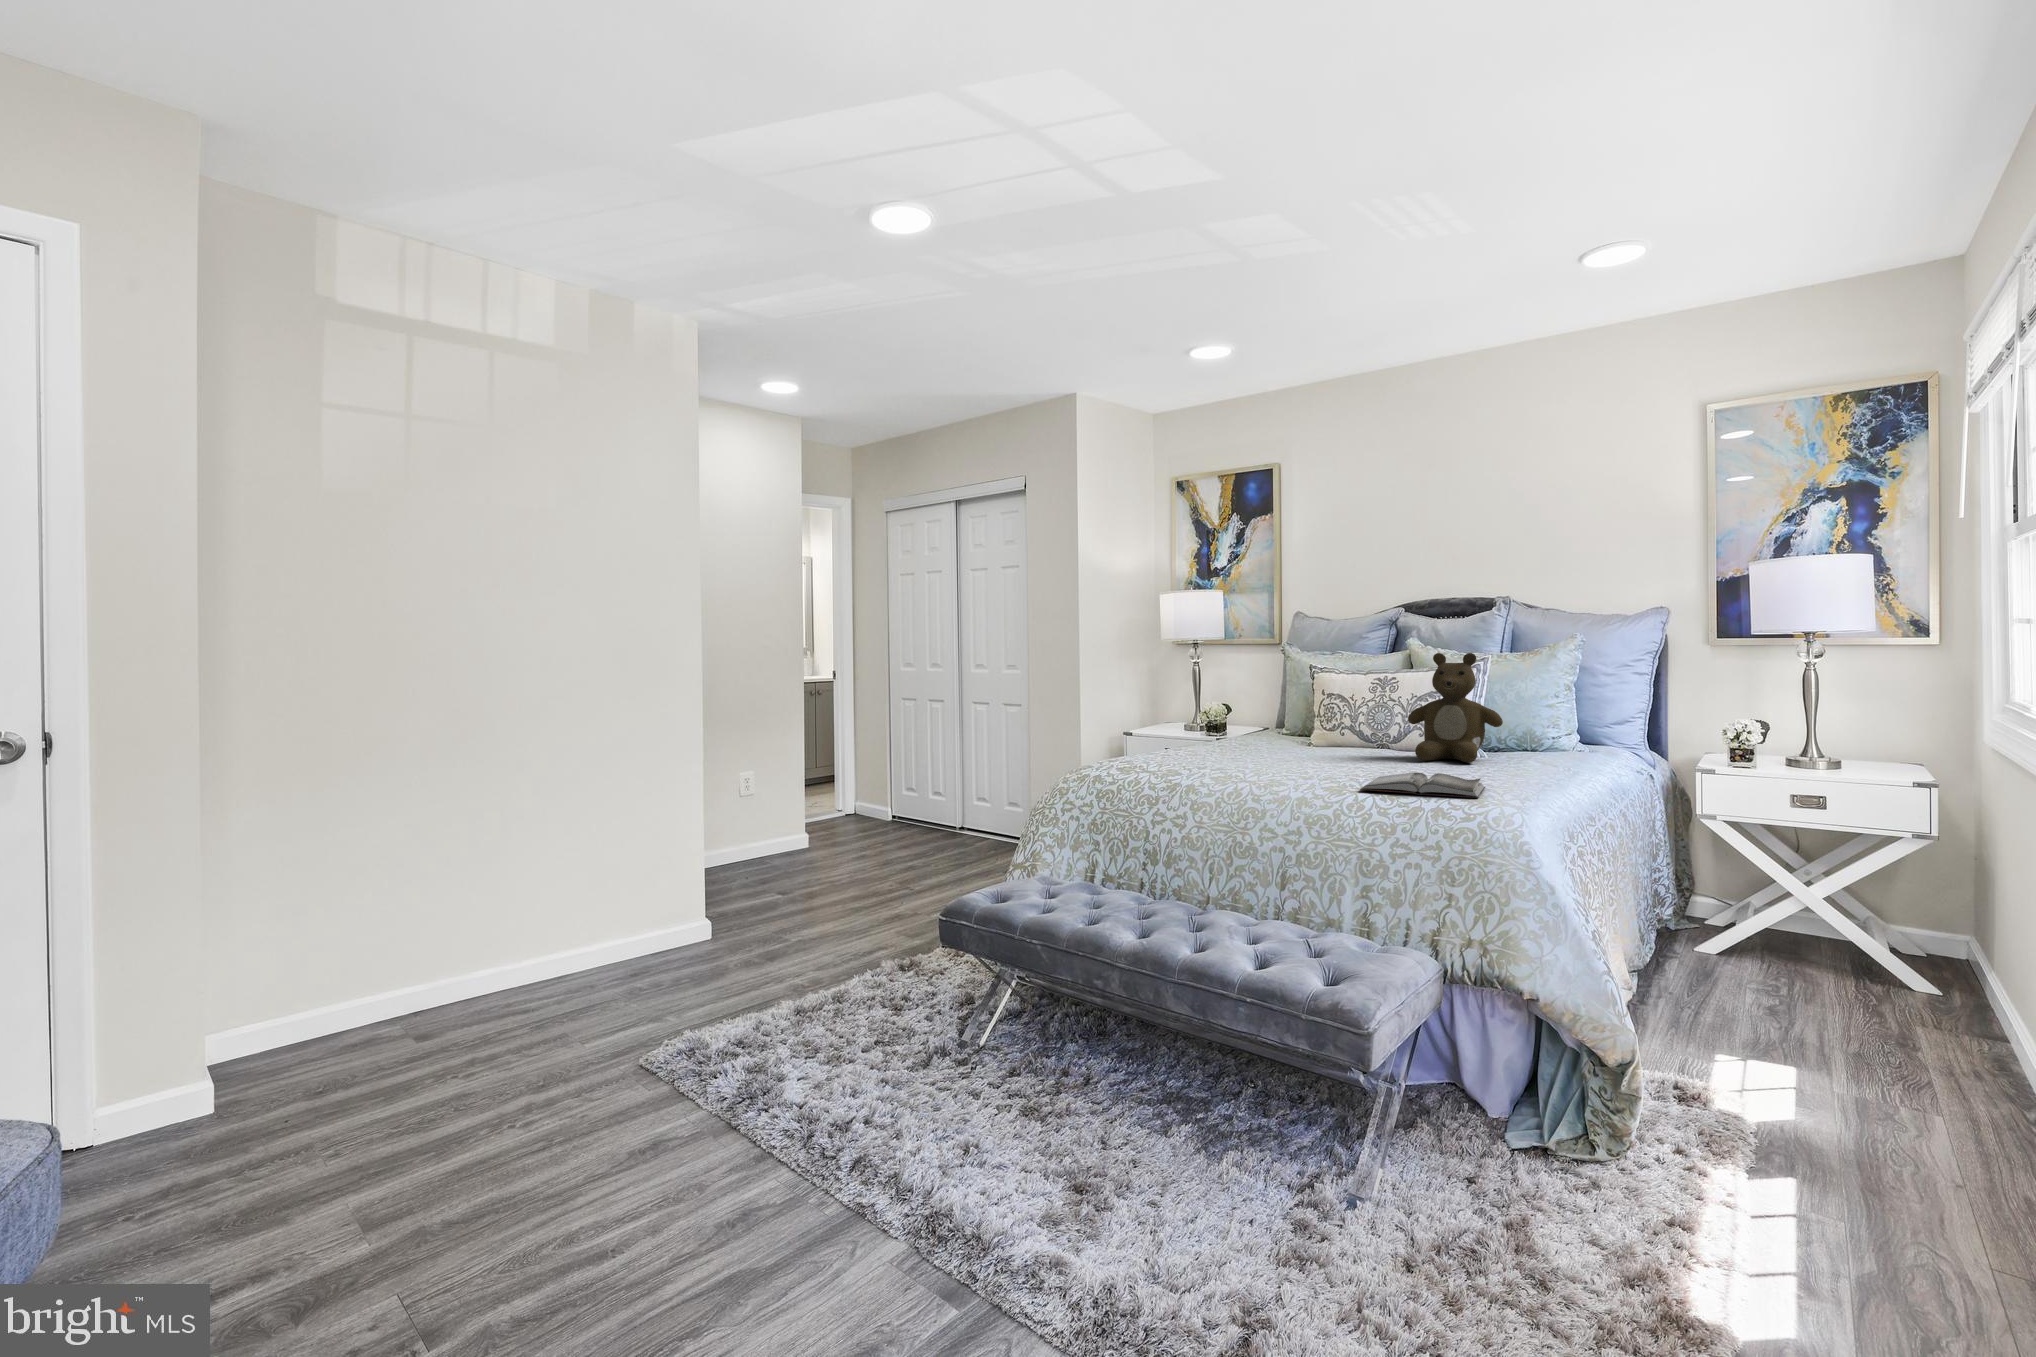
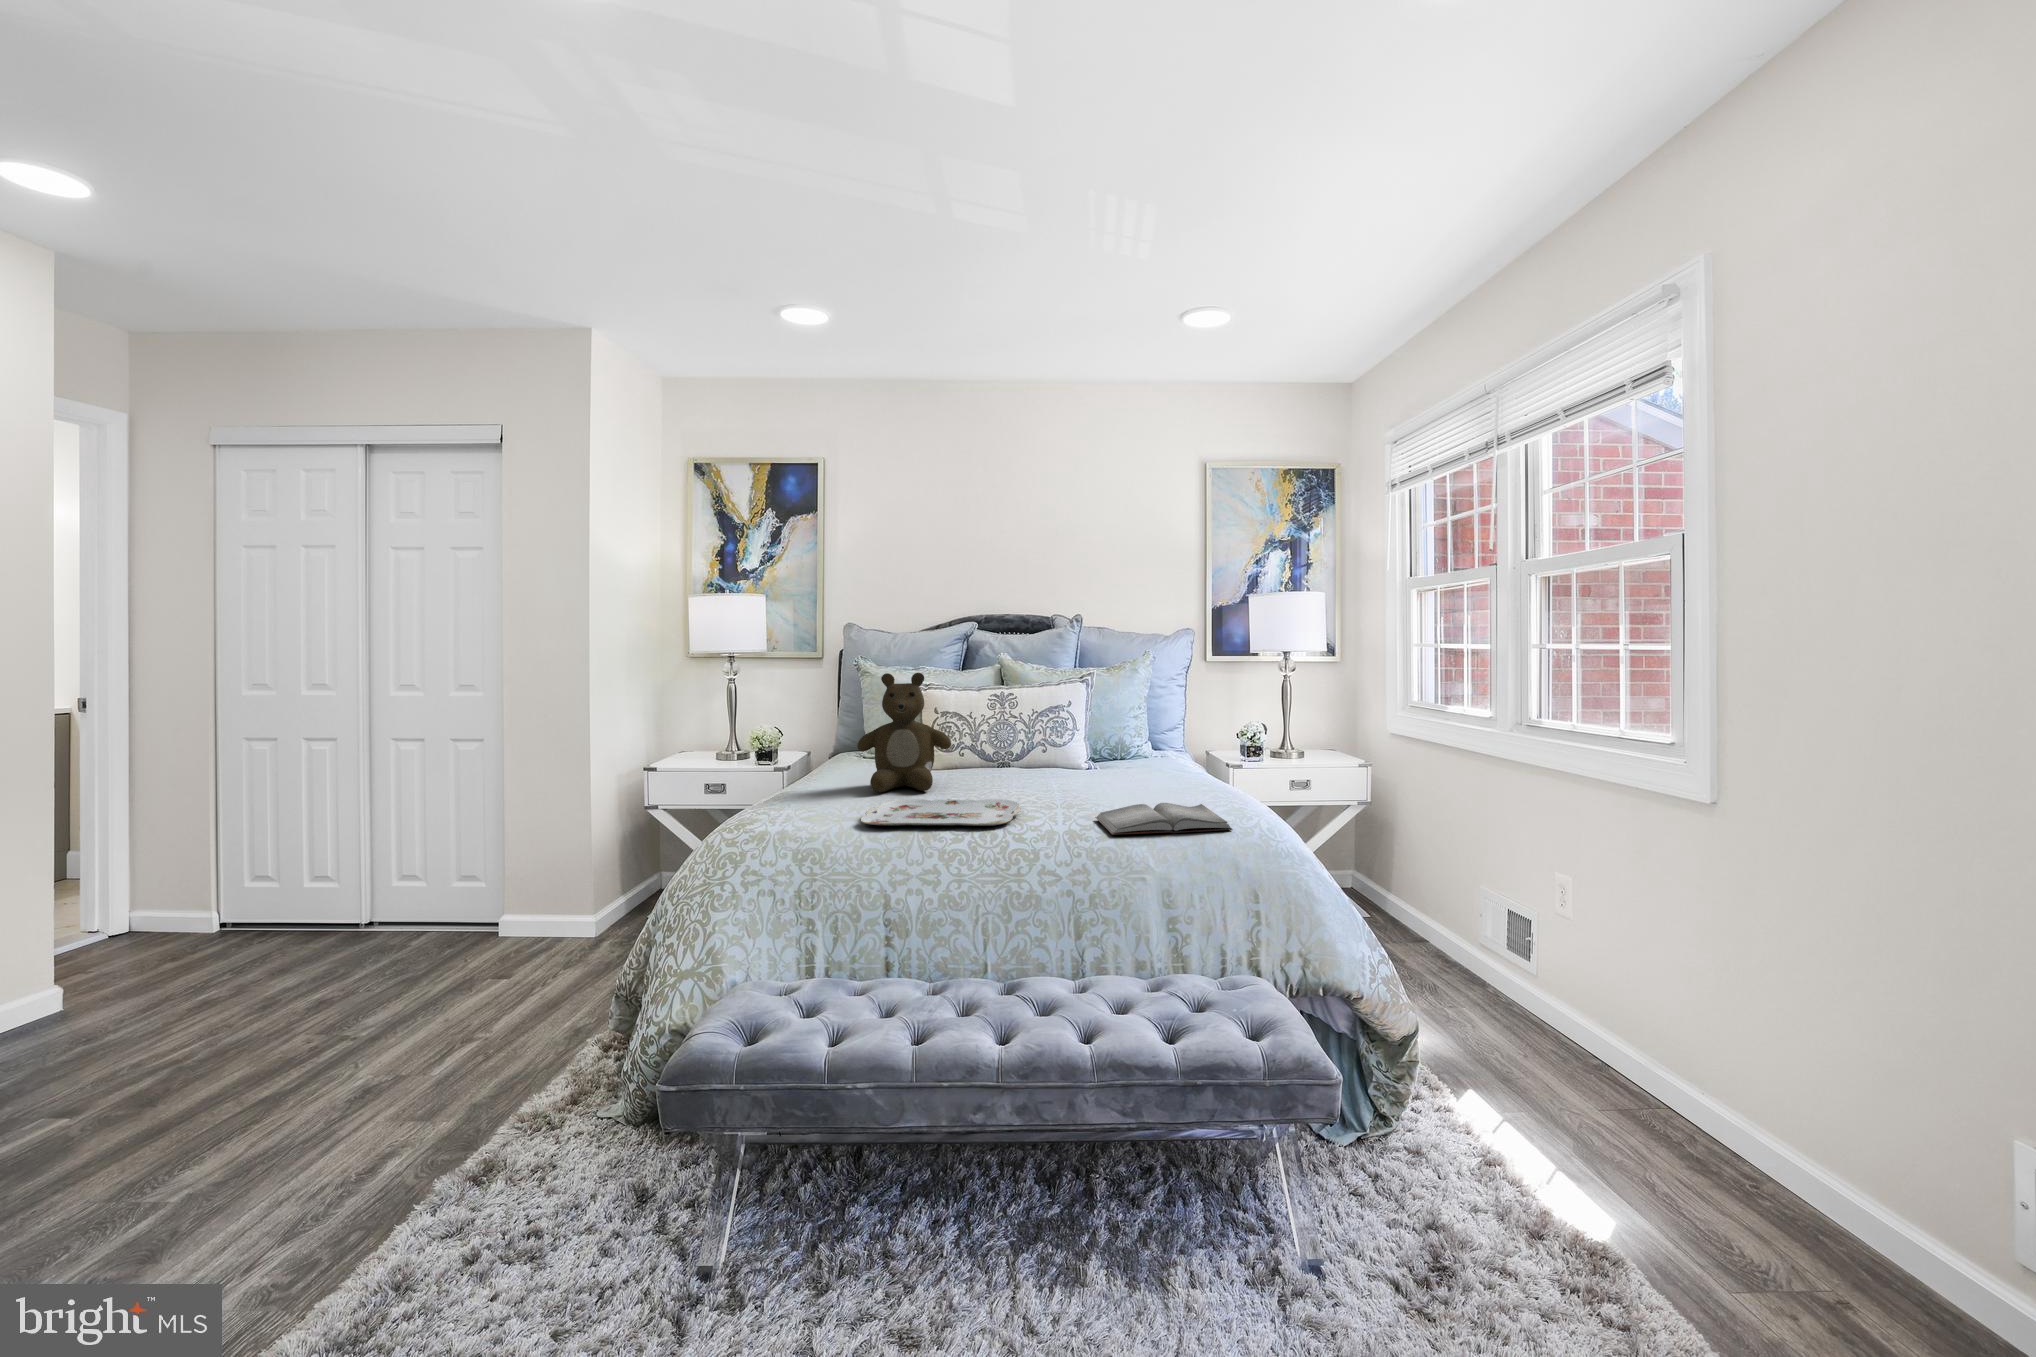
teddy bear: present [1408,653,1503,763] -> present [857,673,951,792]
serving tray: none [1186,758,1330,778] -> present [861,799,1021,826]

